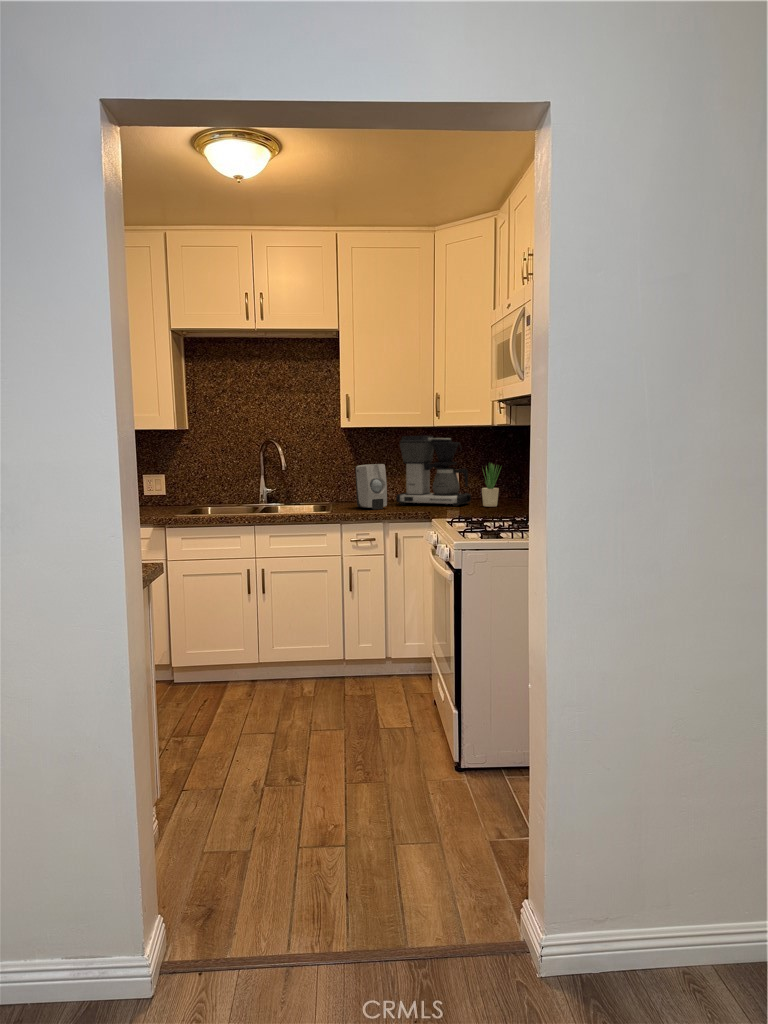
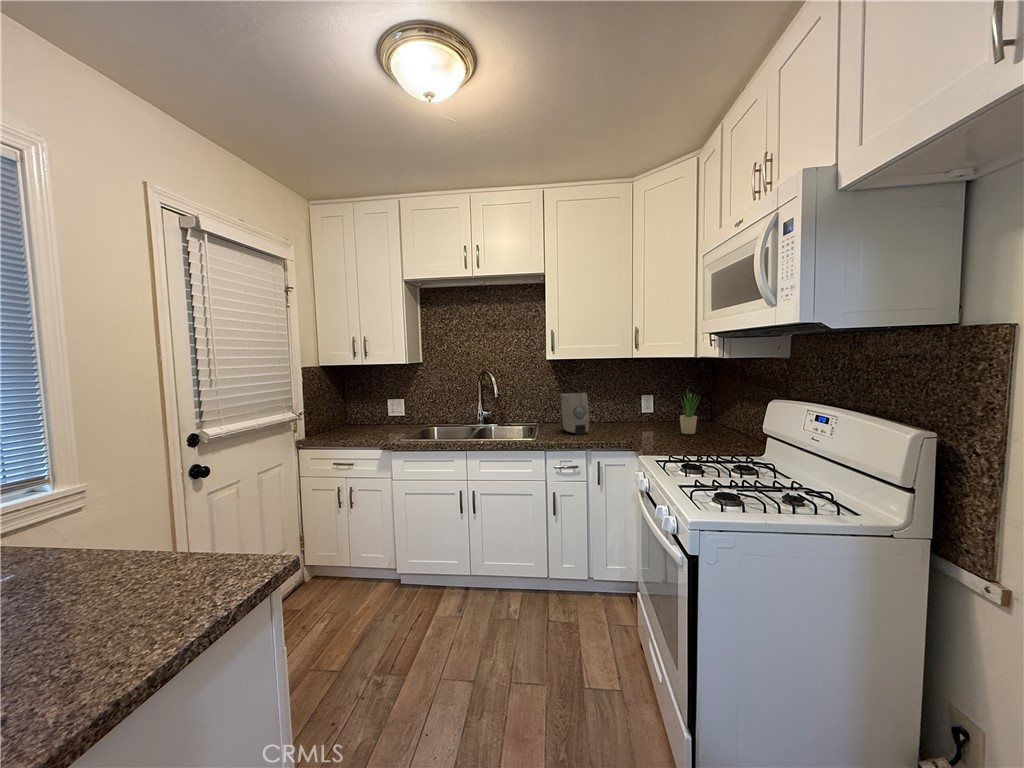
coffee maker: present [396,436,471,506] -> none [597,366,666,432]

